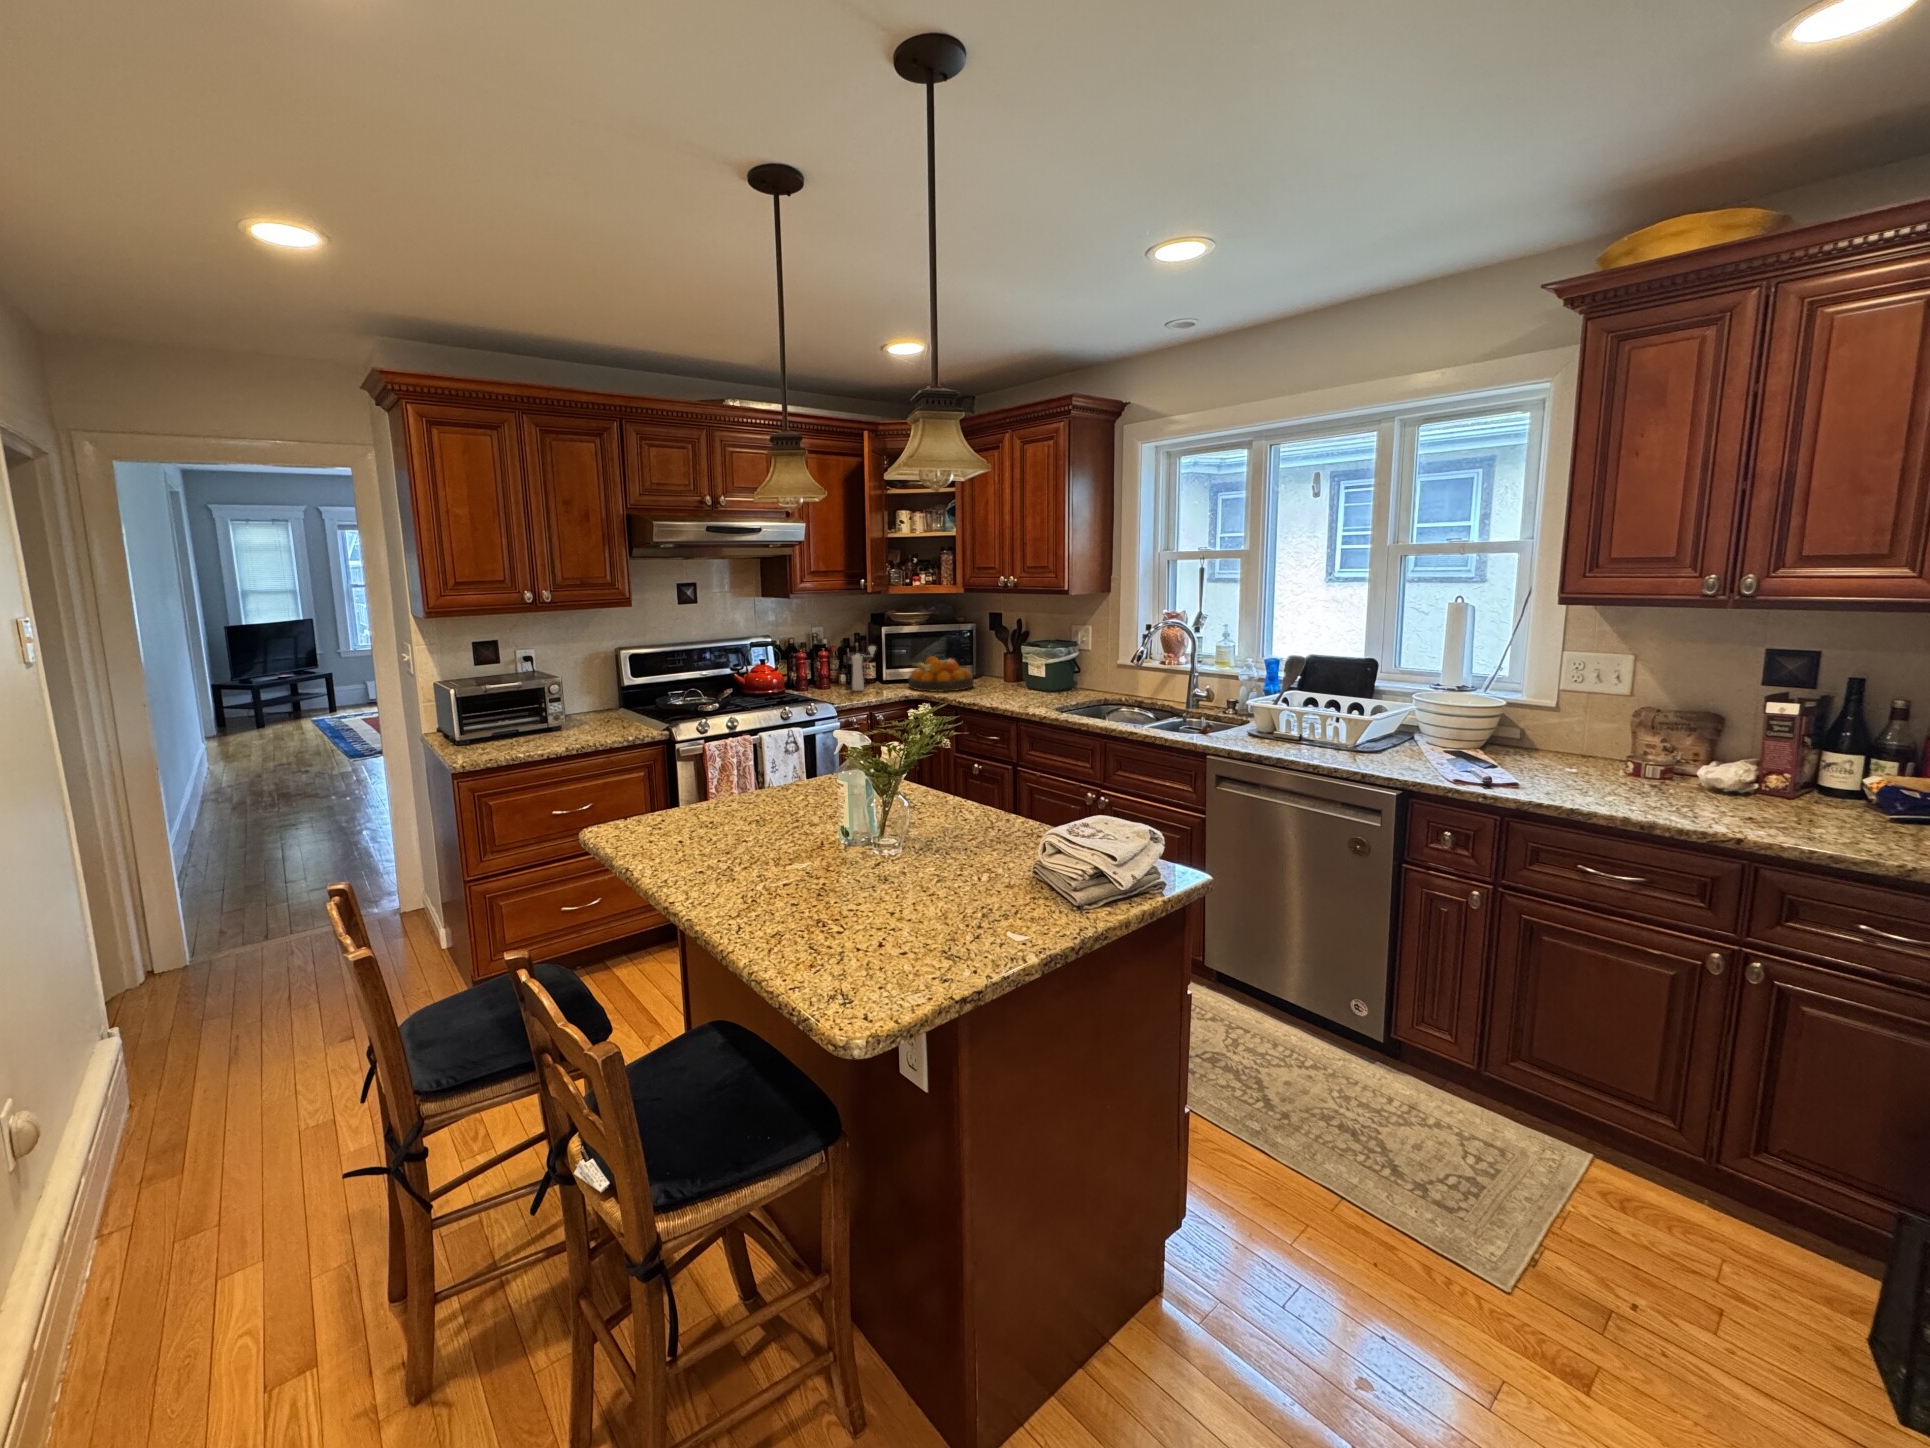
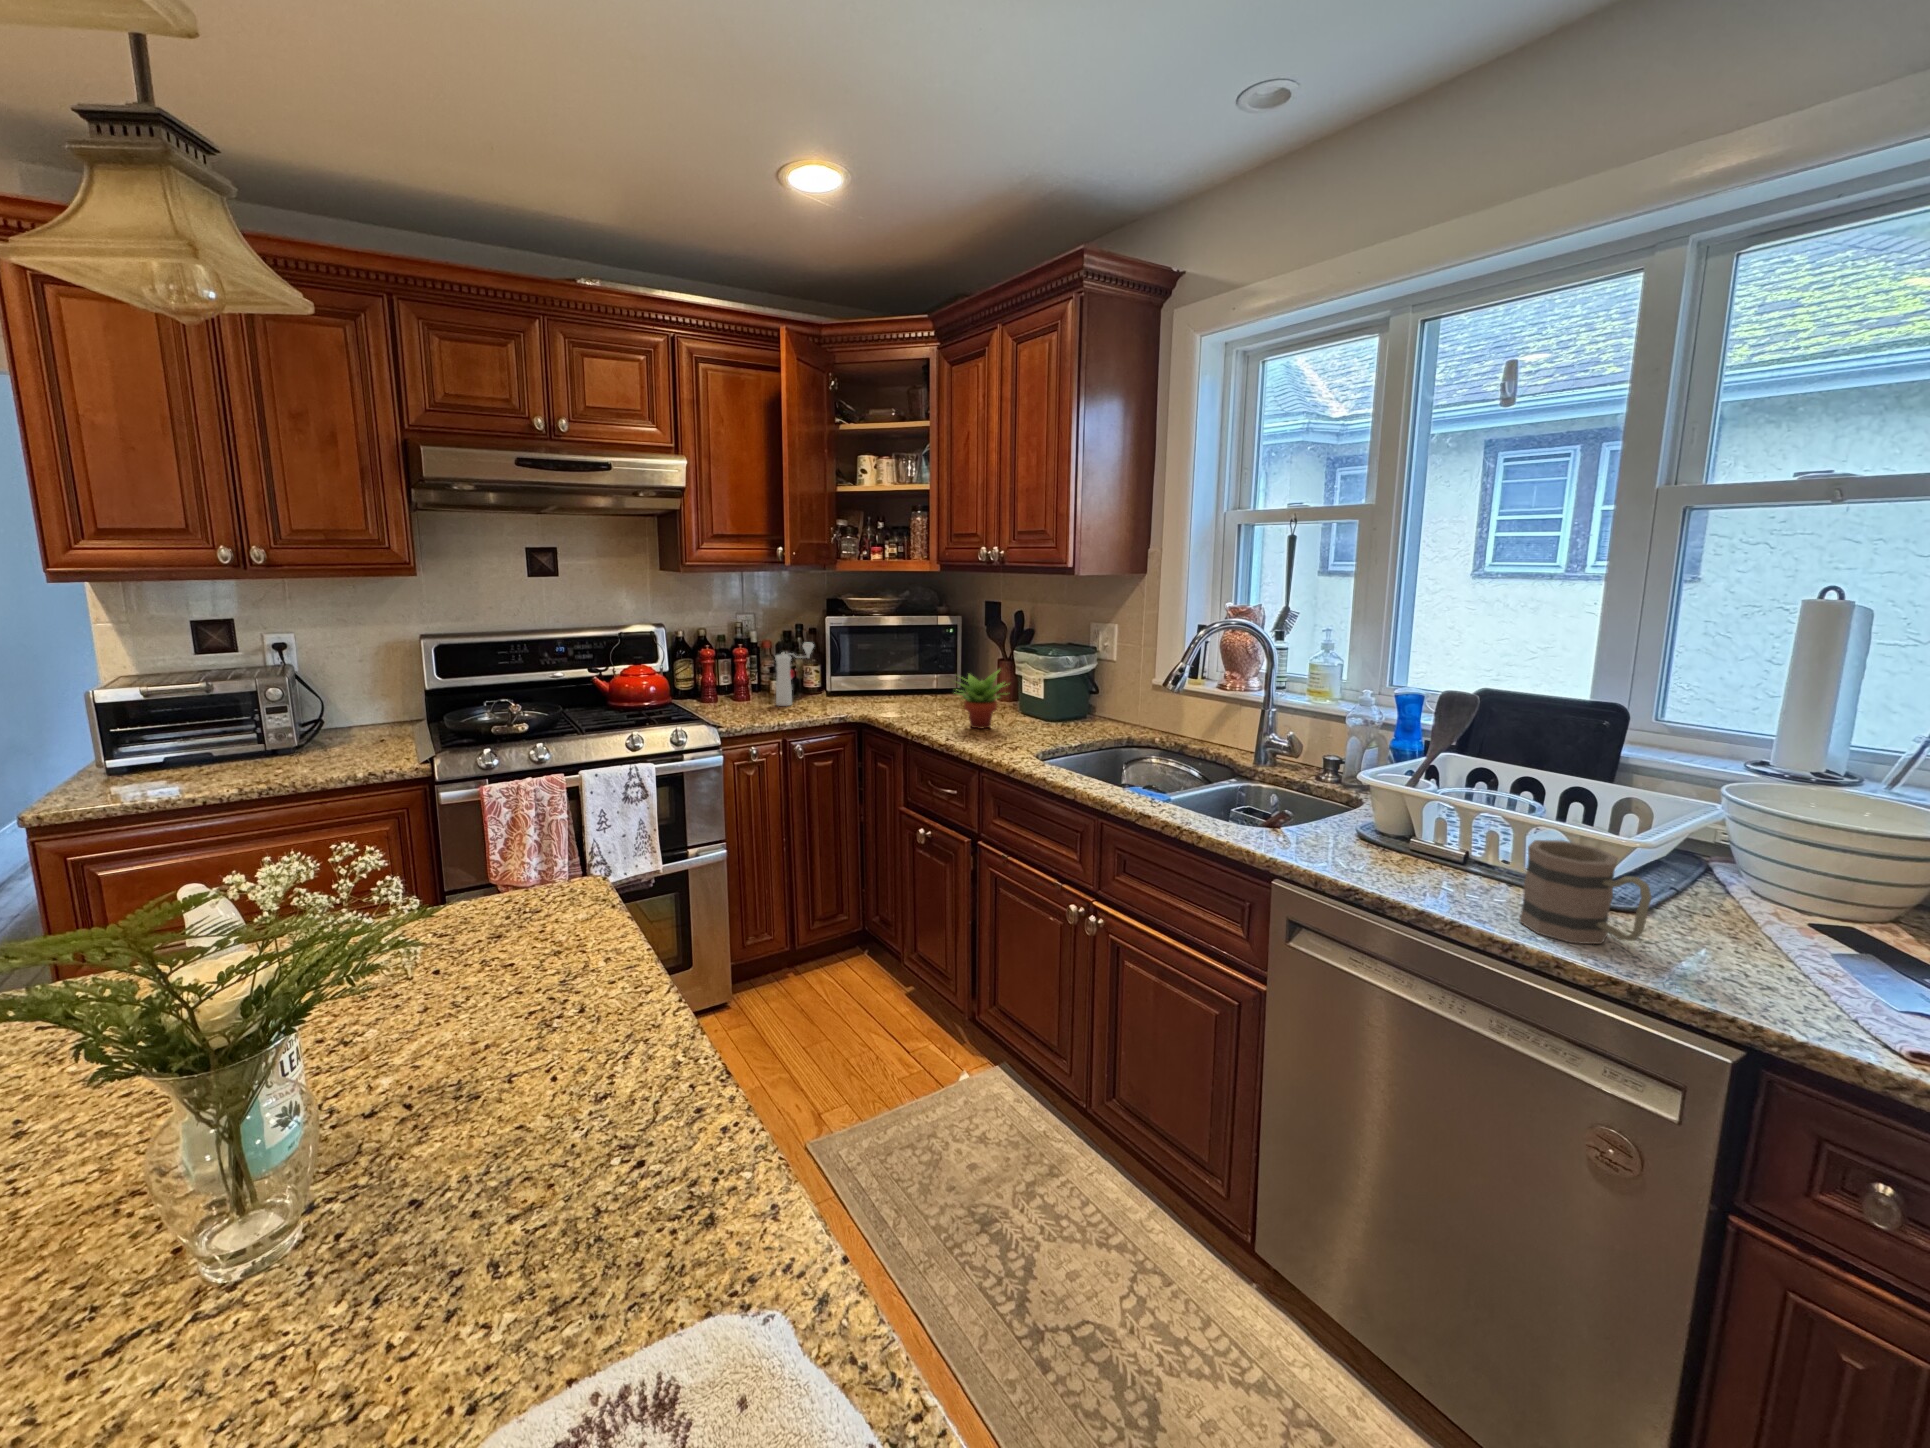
fruit bowl: present [908,656,974,691] -> none [858,660,951,713]
succulent plant: none [985,657,1024,698] -> present [959,670,1007,729]
mug: none [1323,719,1375,763] -> present [1519,840,1652,944]

